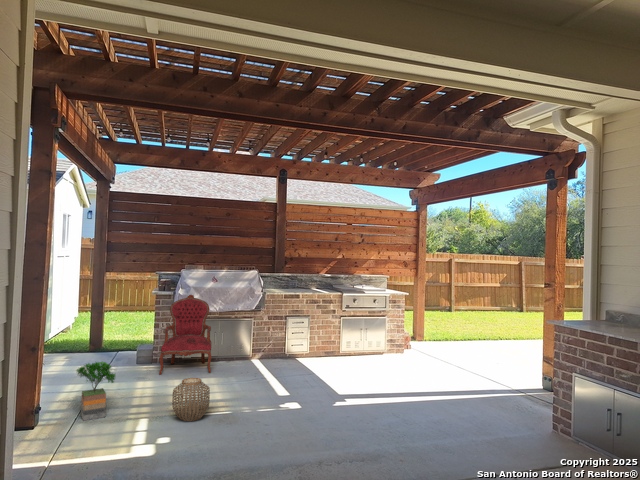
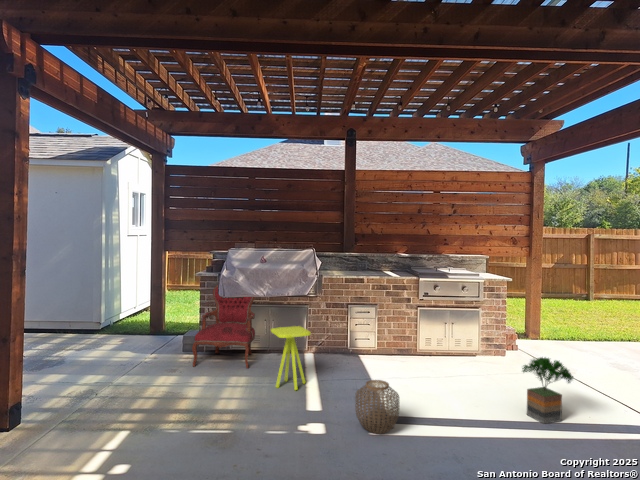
side table: none [239,334,274,385] -> present [271,326,311,390]
potted tree: present [77,362,115,421] -> present [522,357,573,424]
woven basket: present [172,378,210,421] -> present [355,380,399,434]

